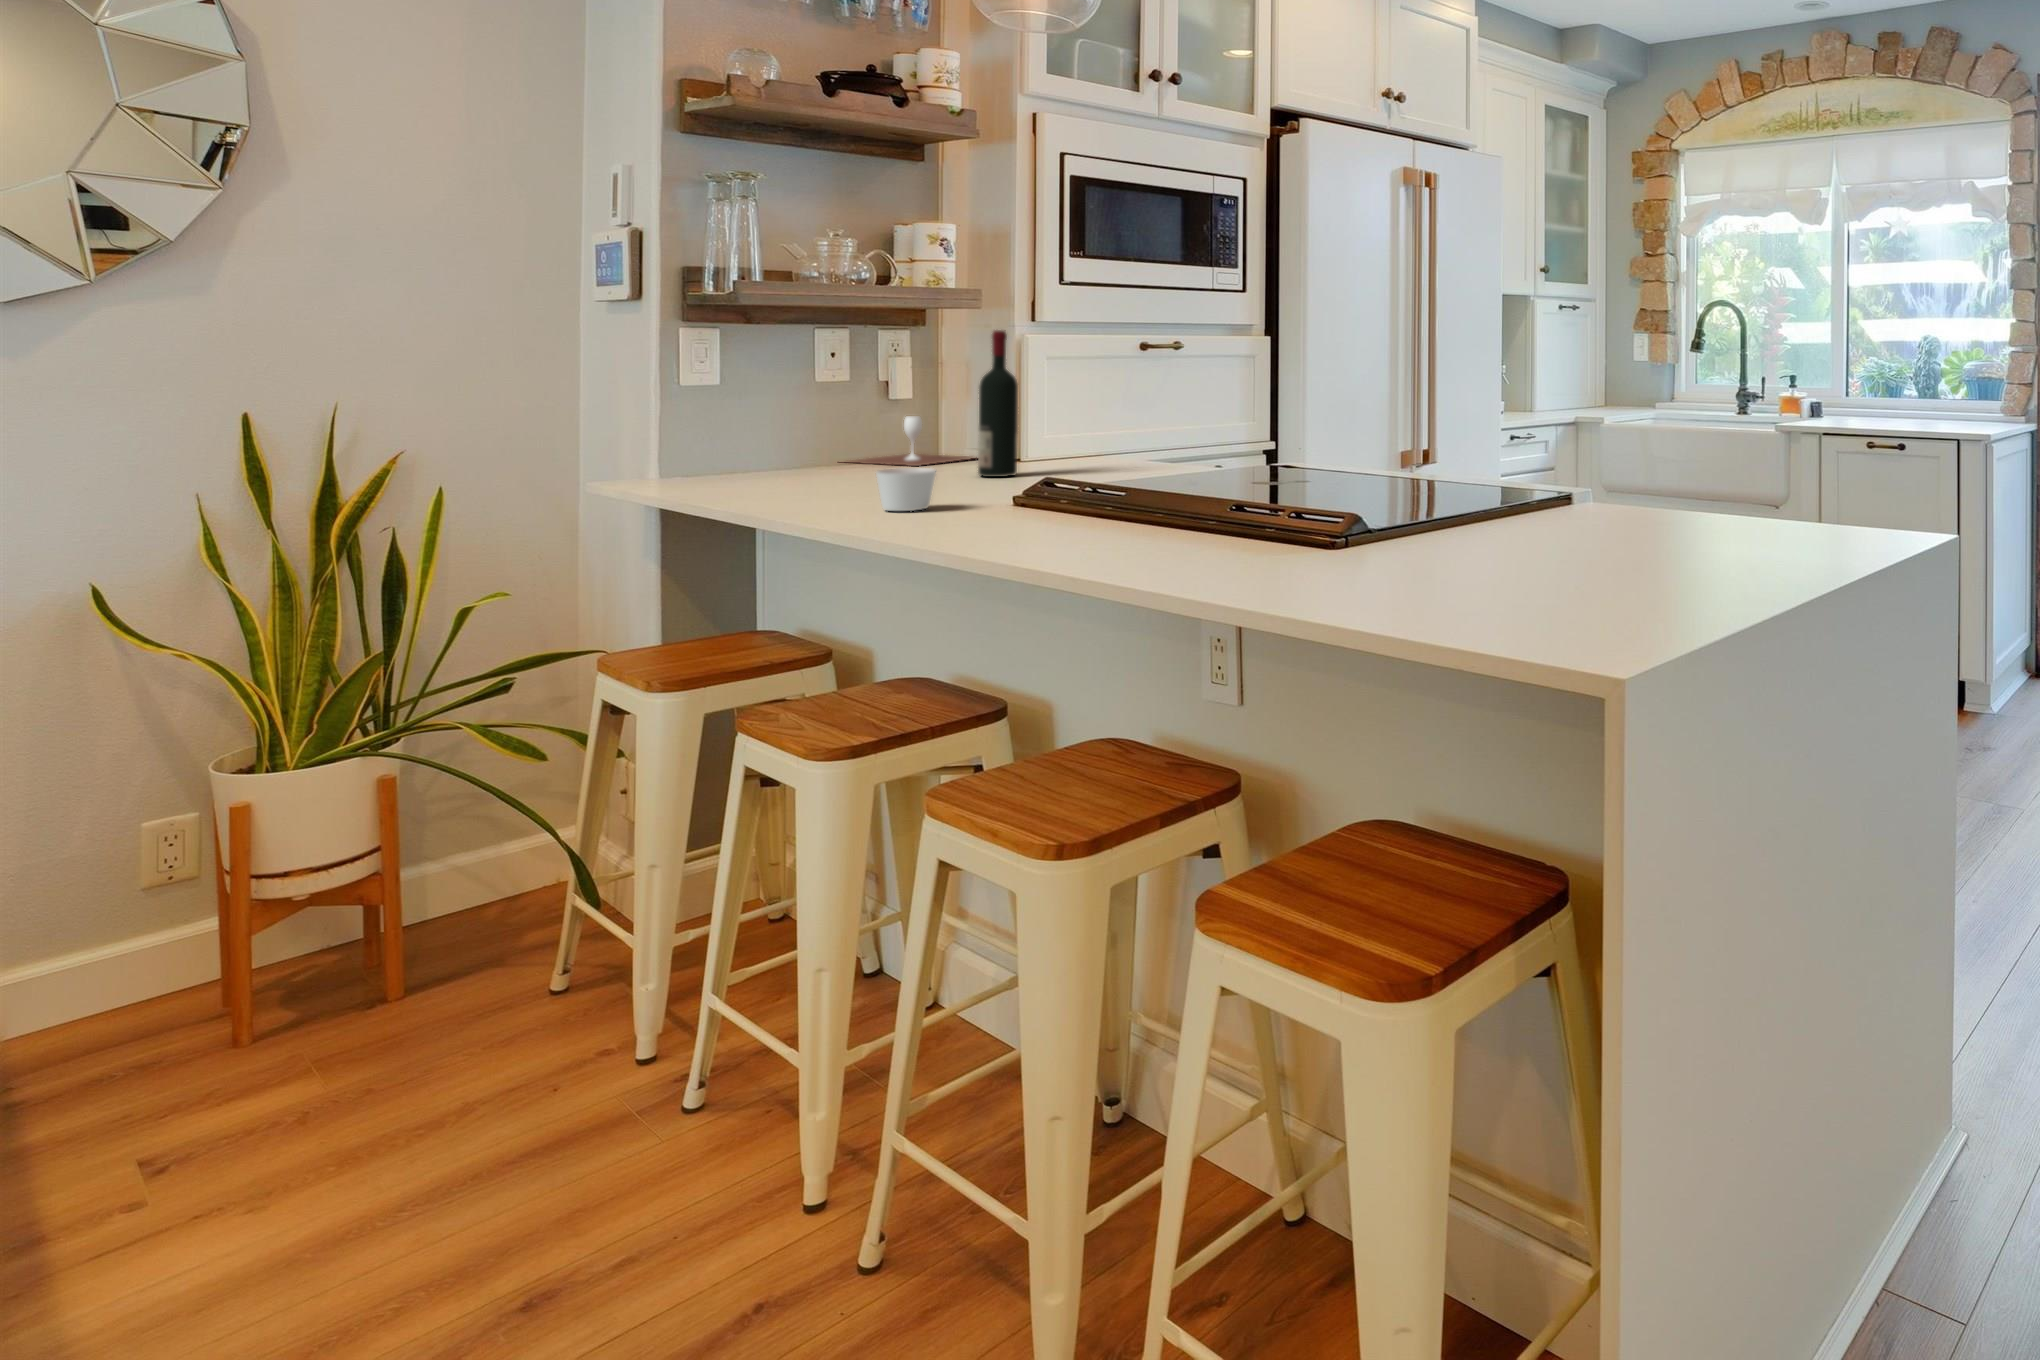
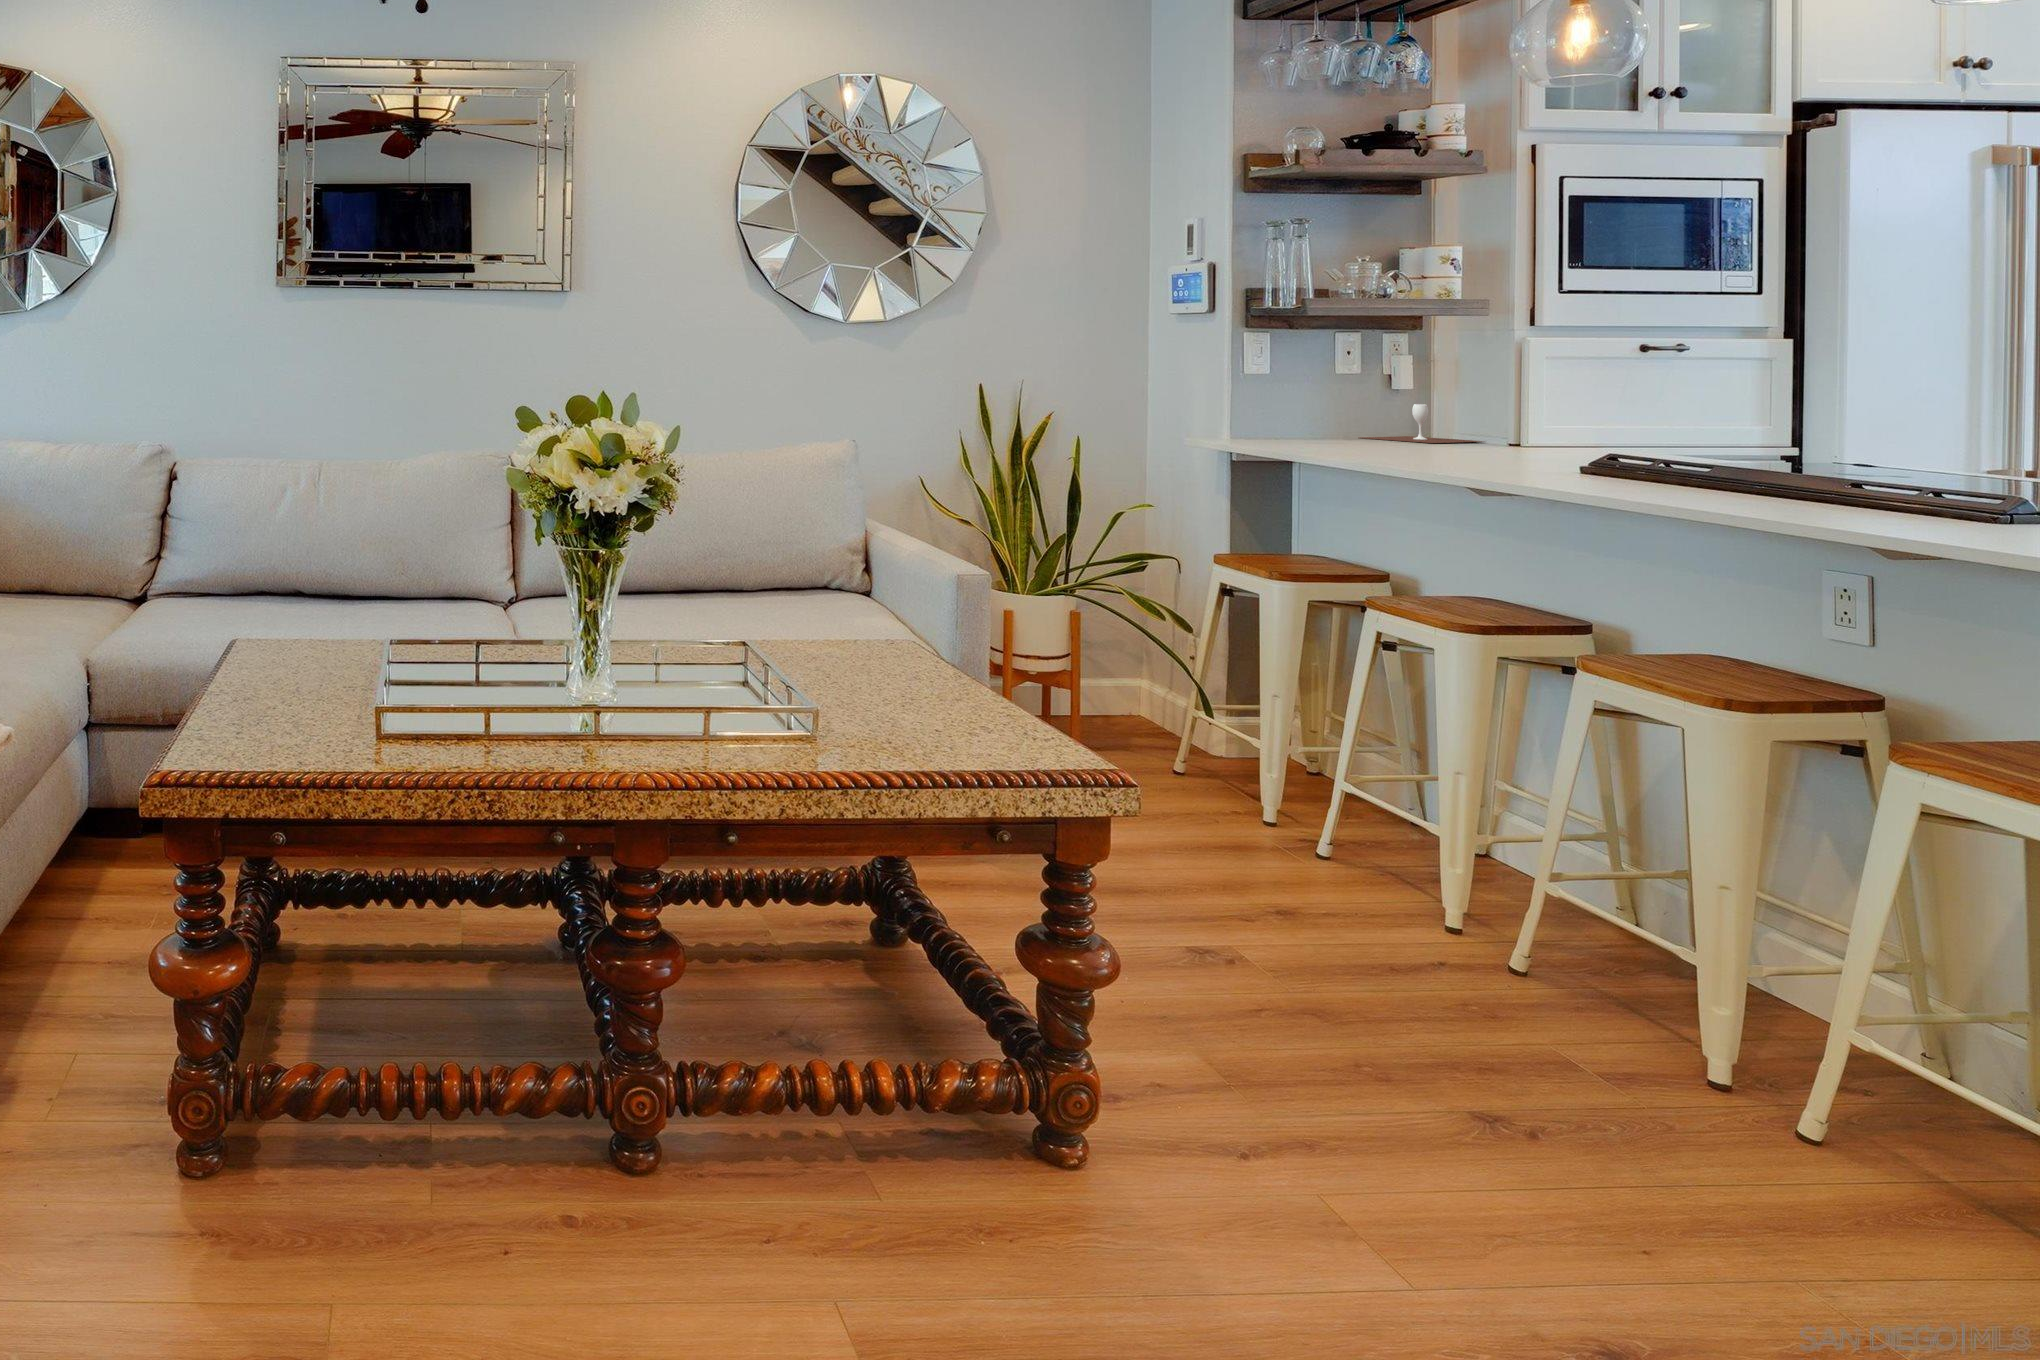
wine bottle: present [978,330,1018,477] -> none [1505,332,1541,453]
candle: present [876,468,936,511] -> none [1459,433,1509,464]

